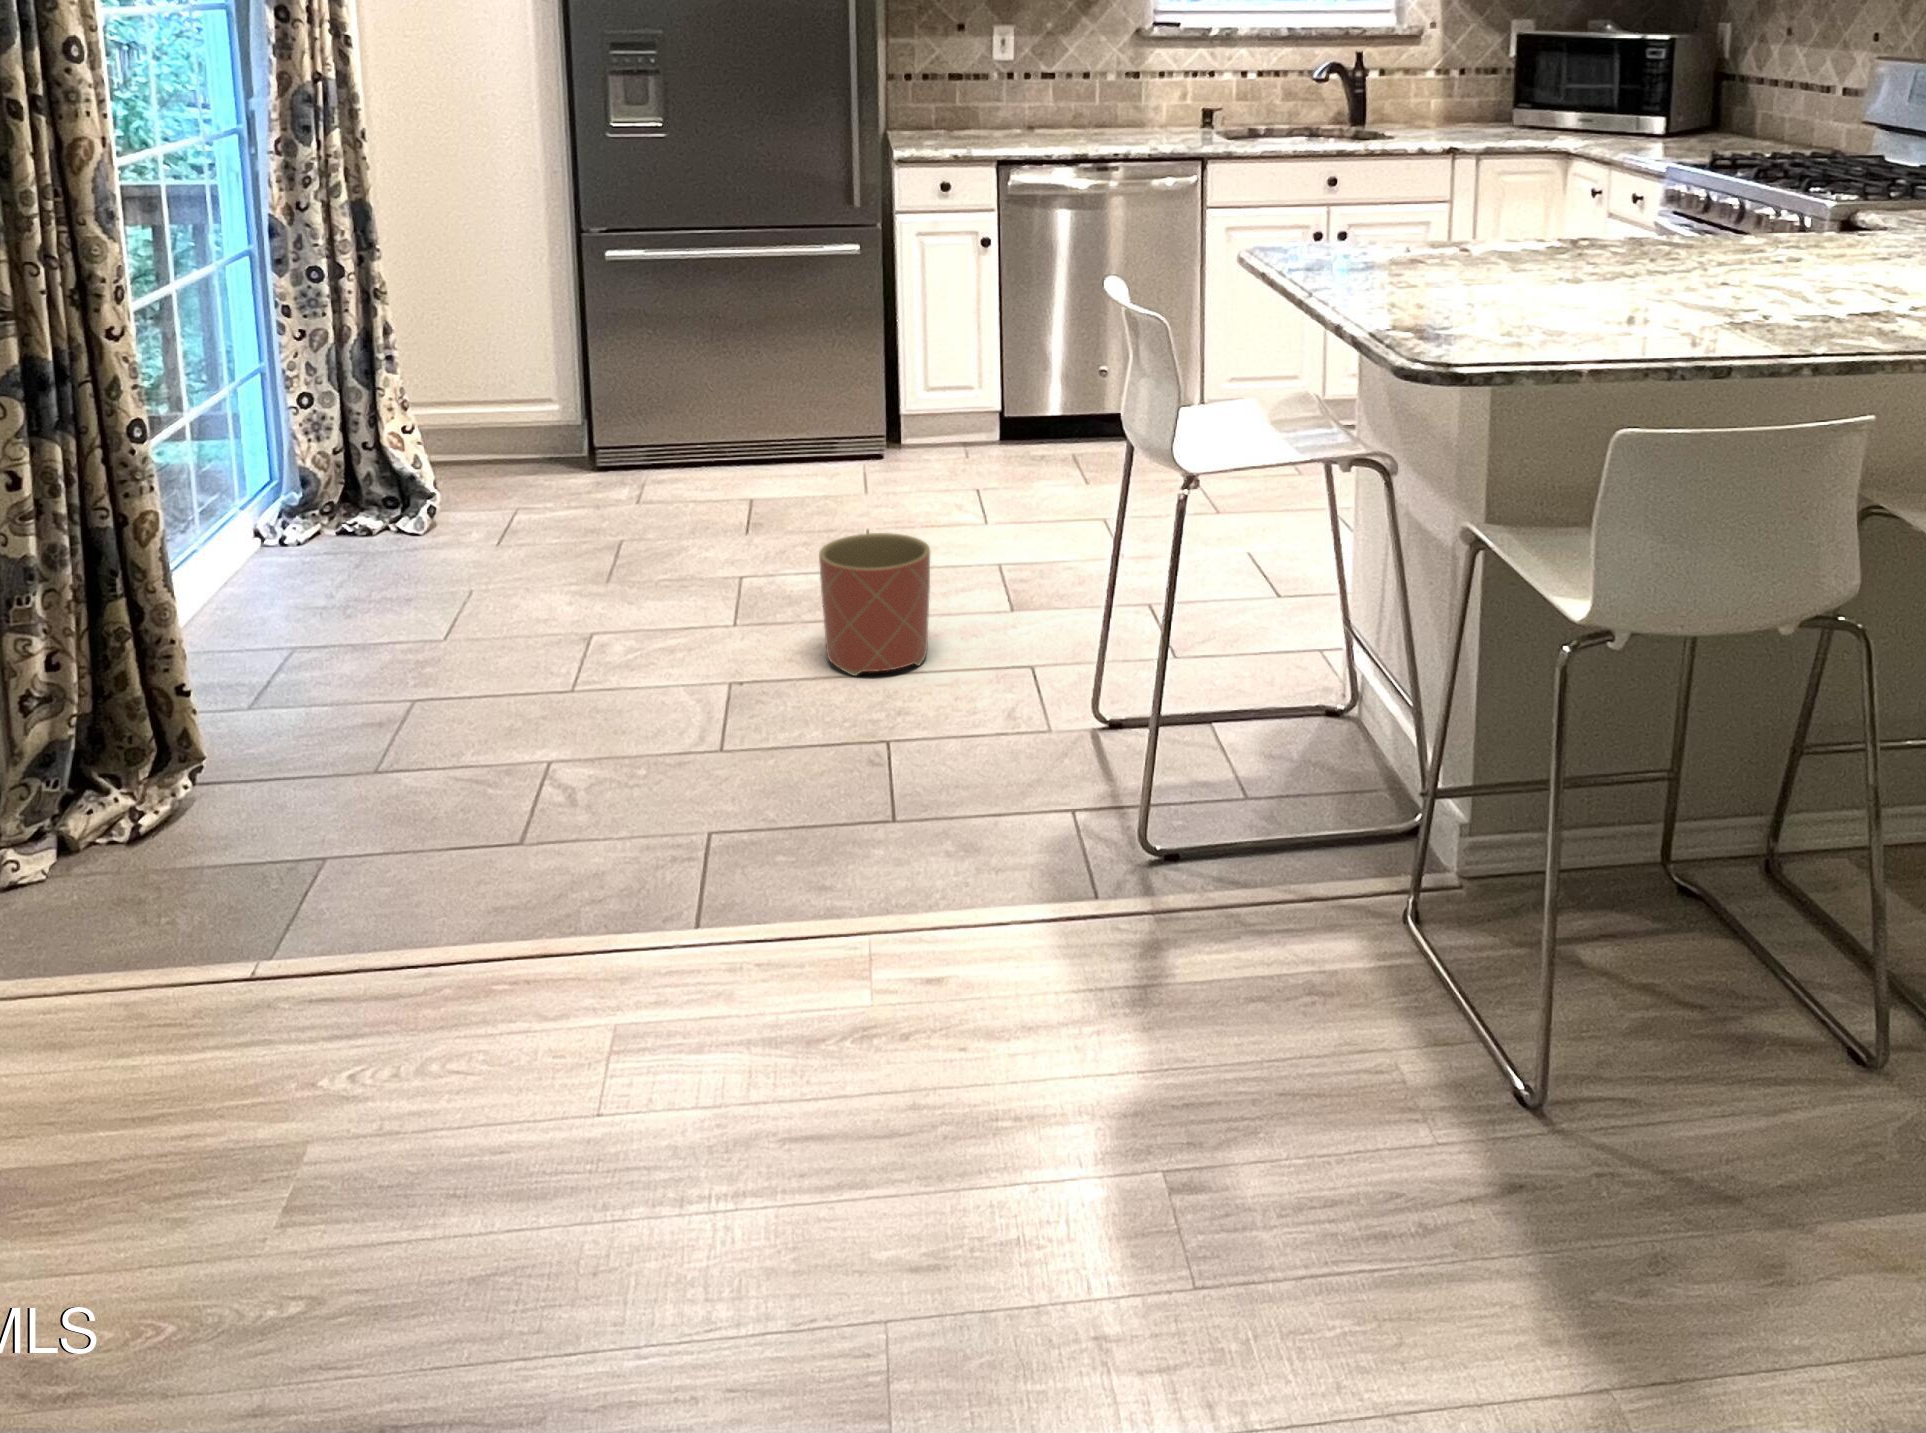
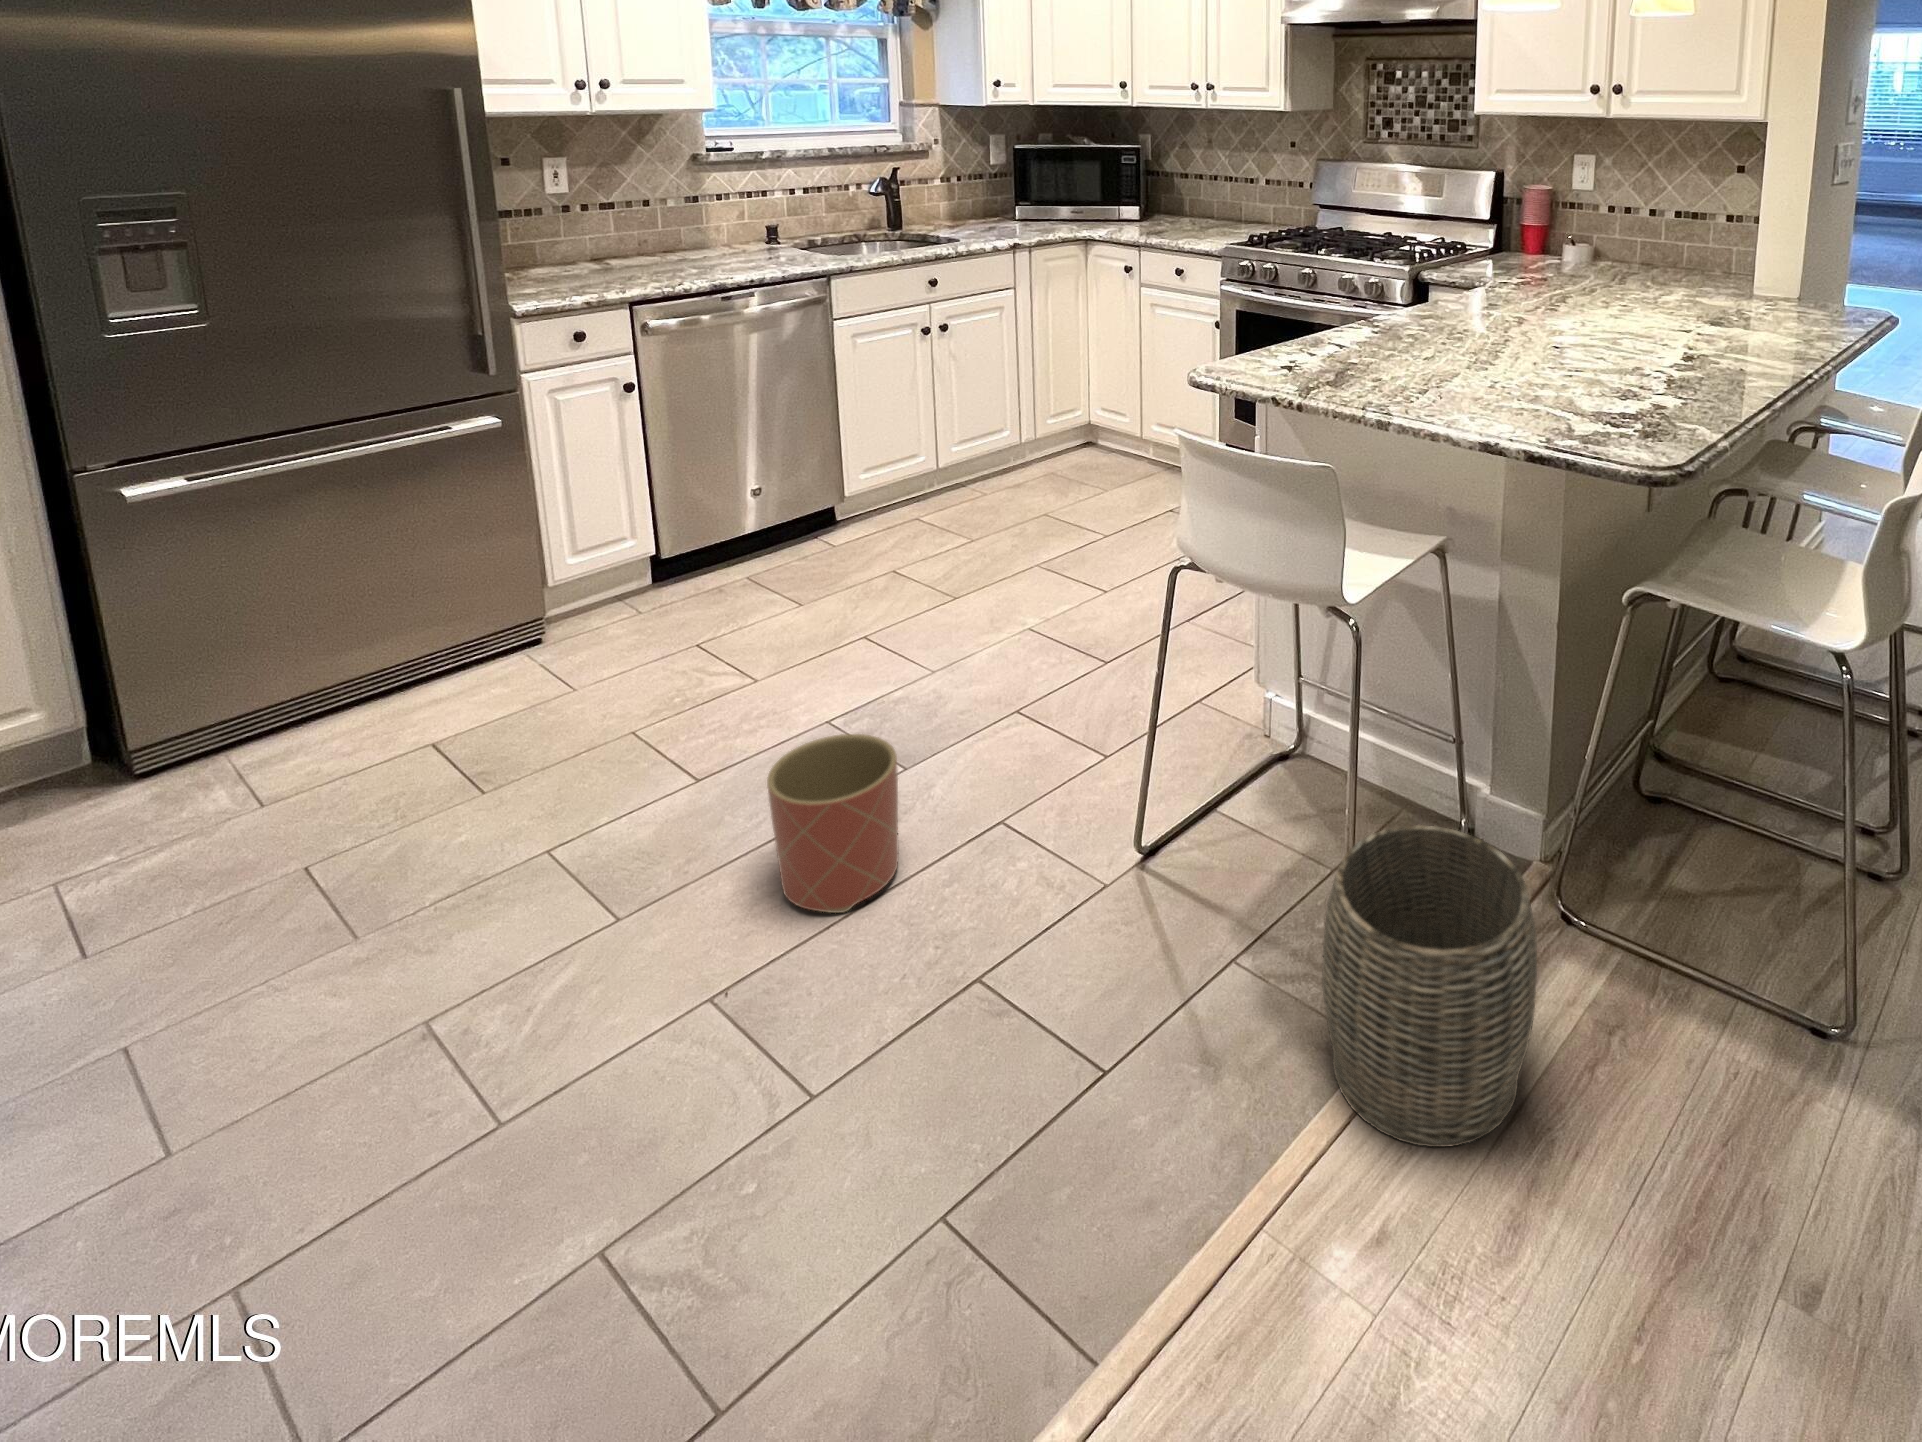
woven basket: none [1001,694,1218,988] -> present [1322,825,1537,1147]

